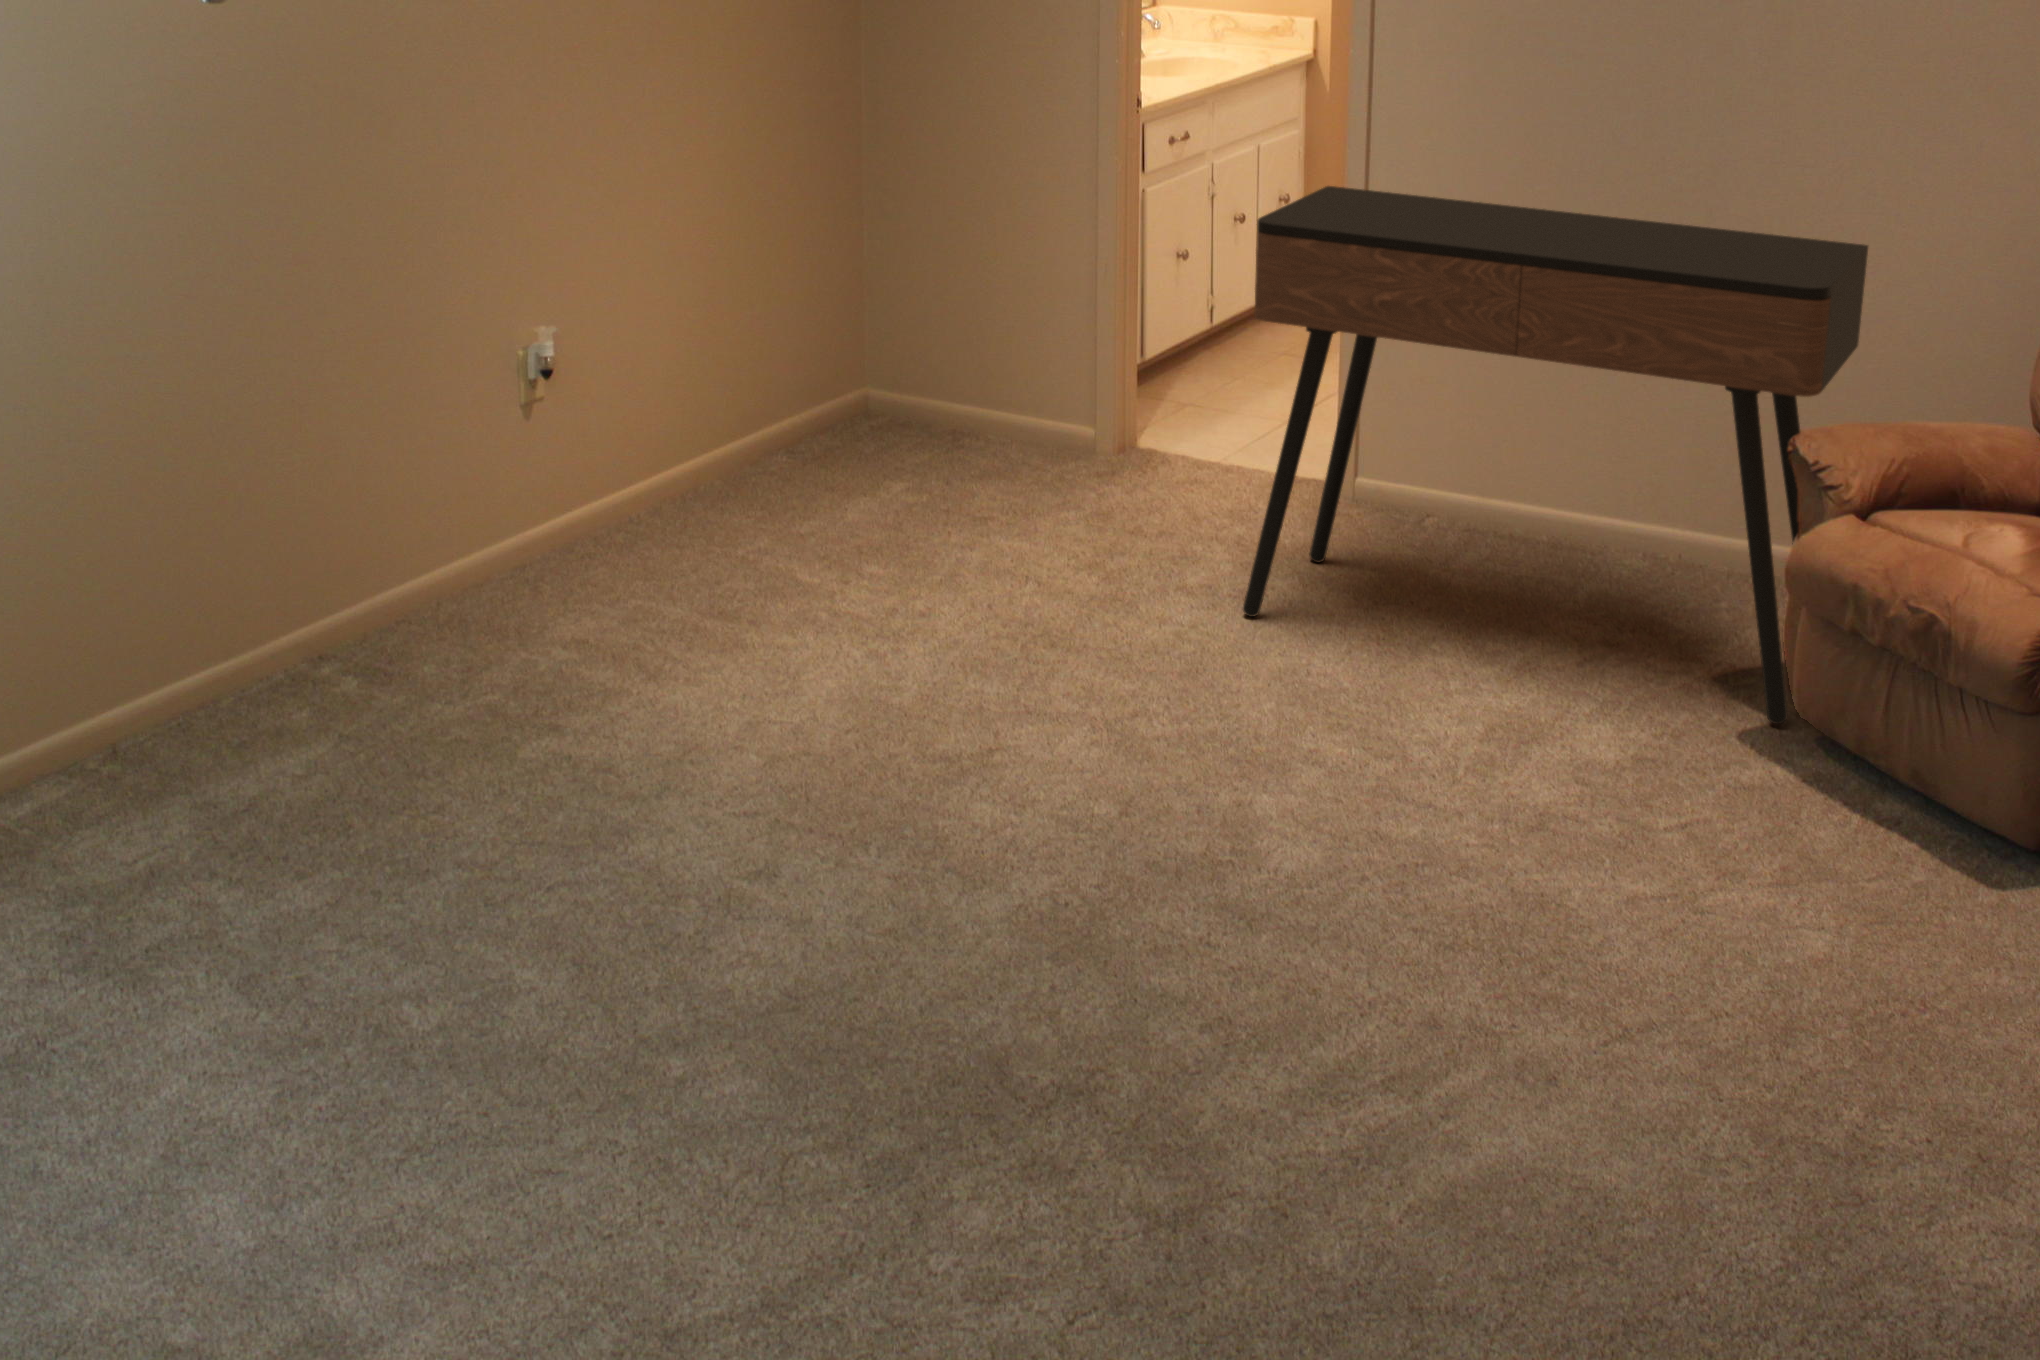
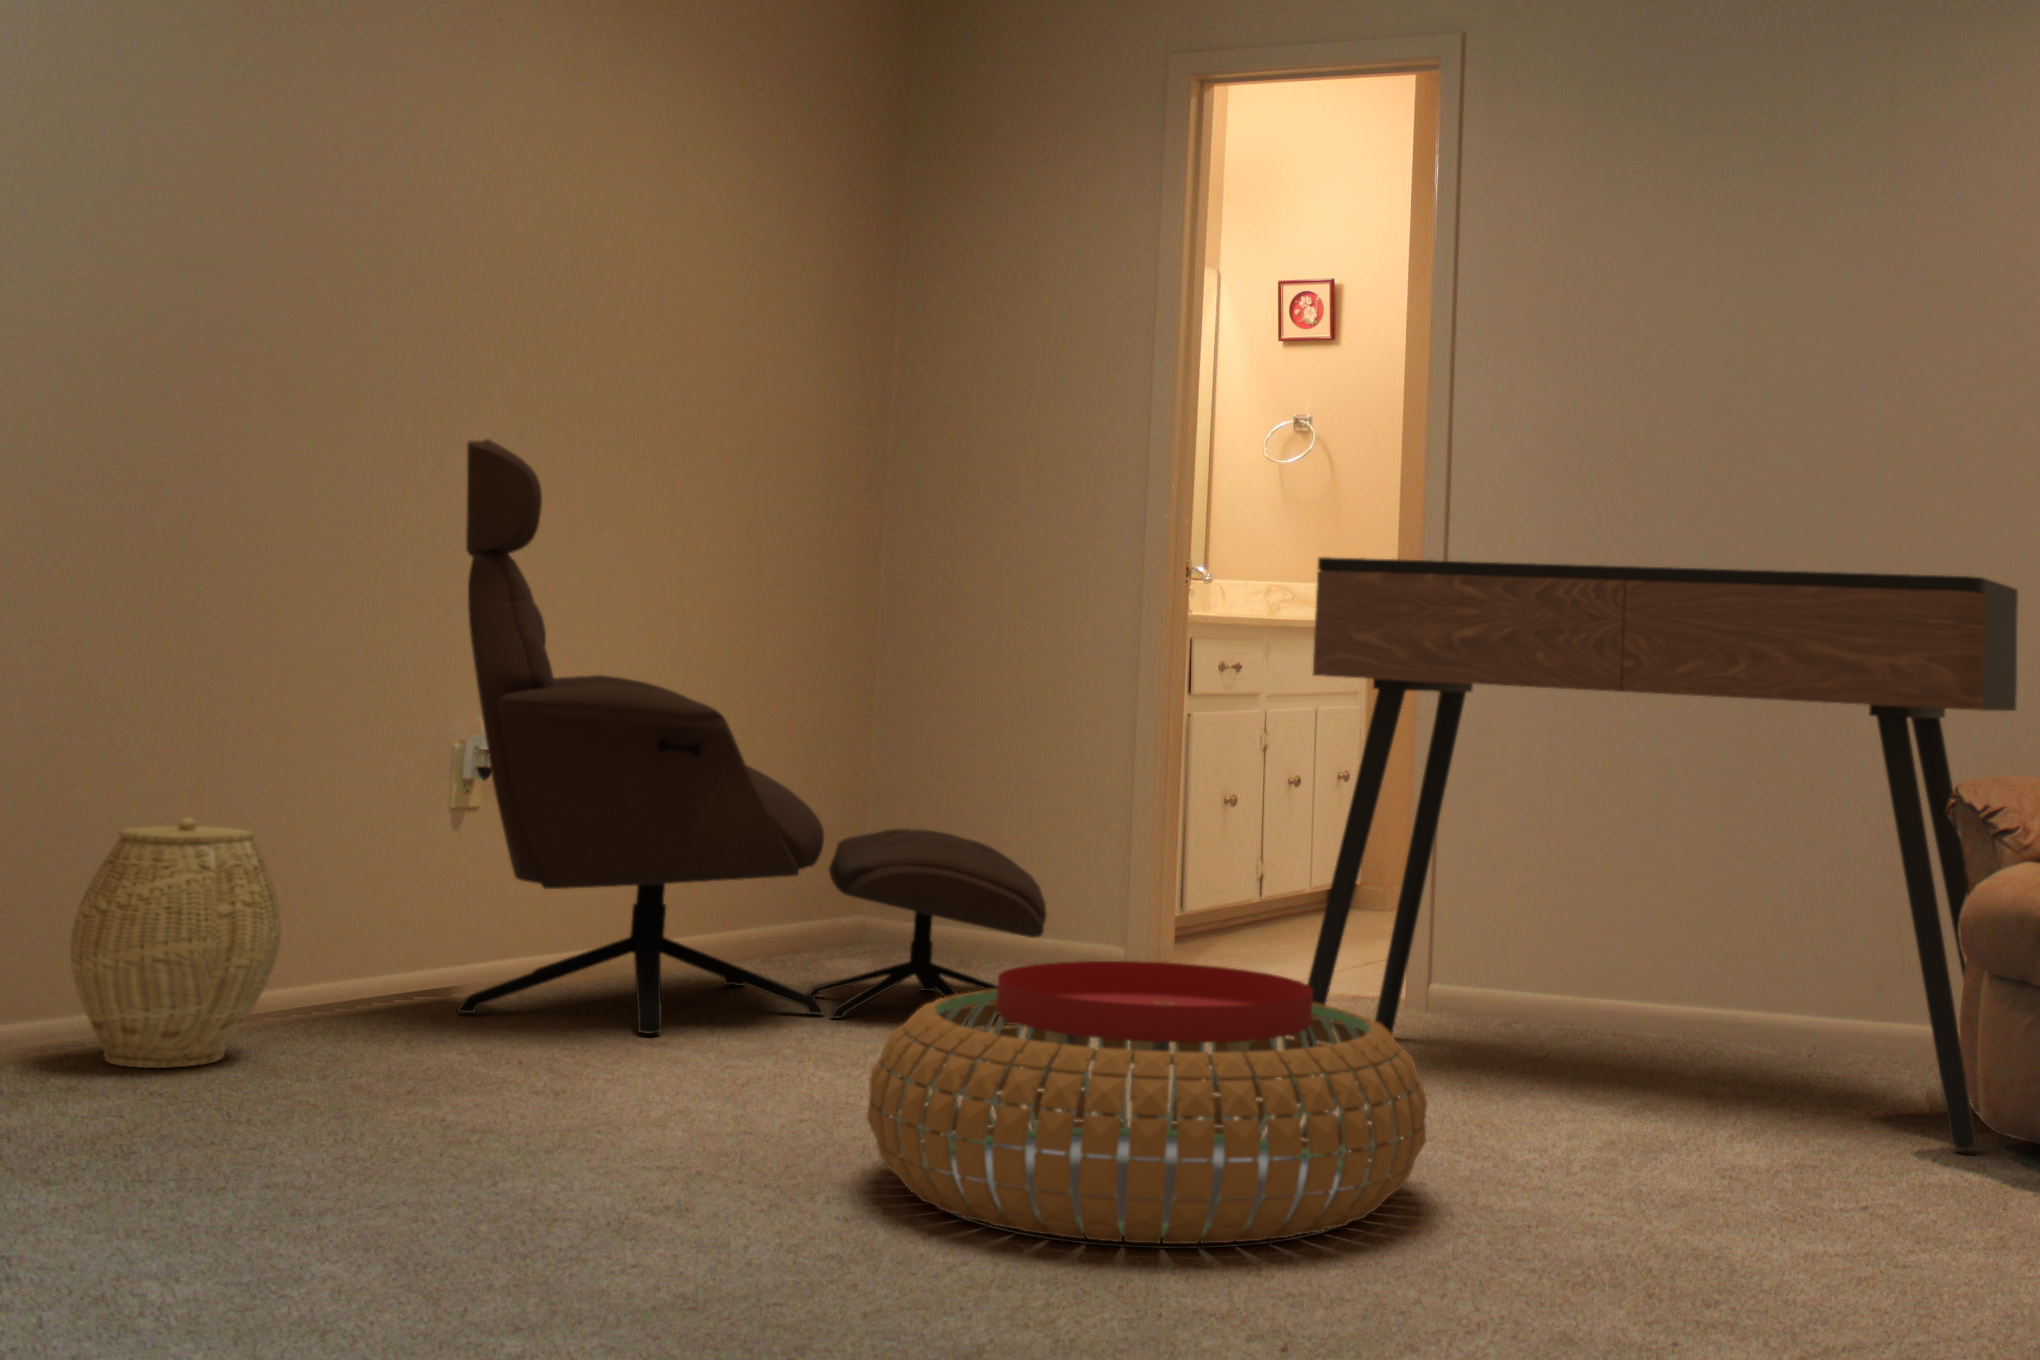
lounge chair: none [522,113,1040,606] -> present [457,439,1047,1034]
woven basket: none [298,499,451,693] -> present [70,818,281,1068]
pouf: none [928,646,1349,918] -> present [867,961,1427,1244]

